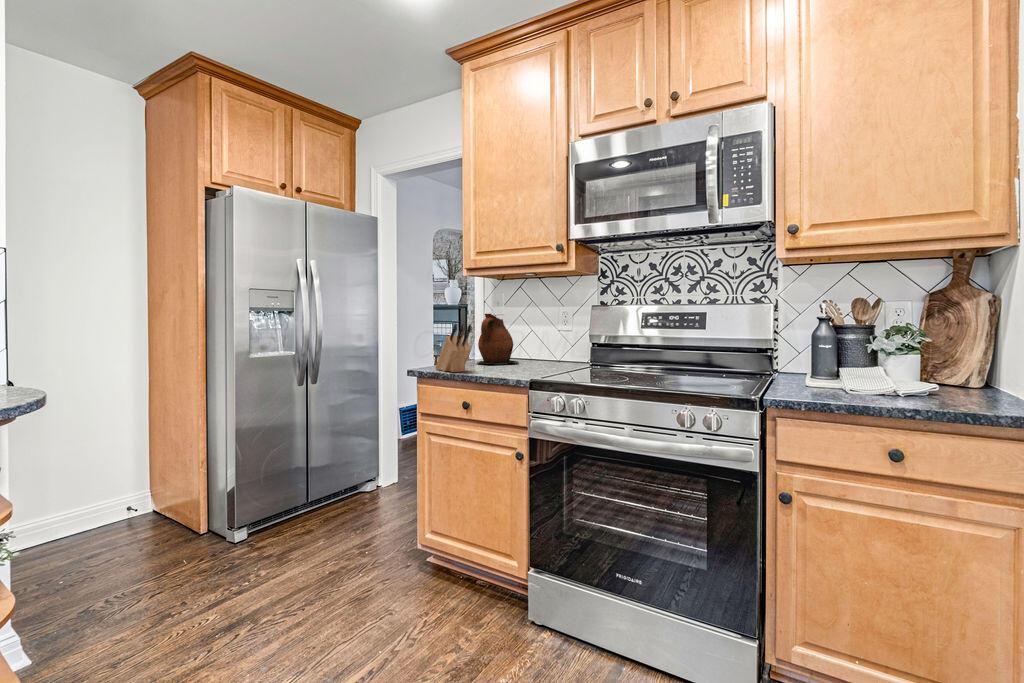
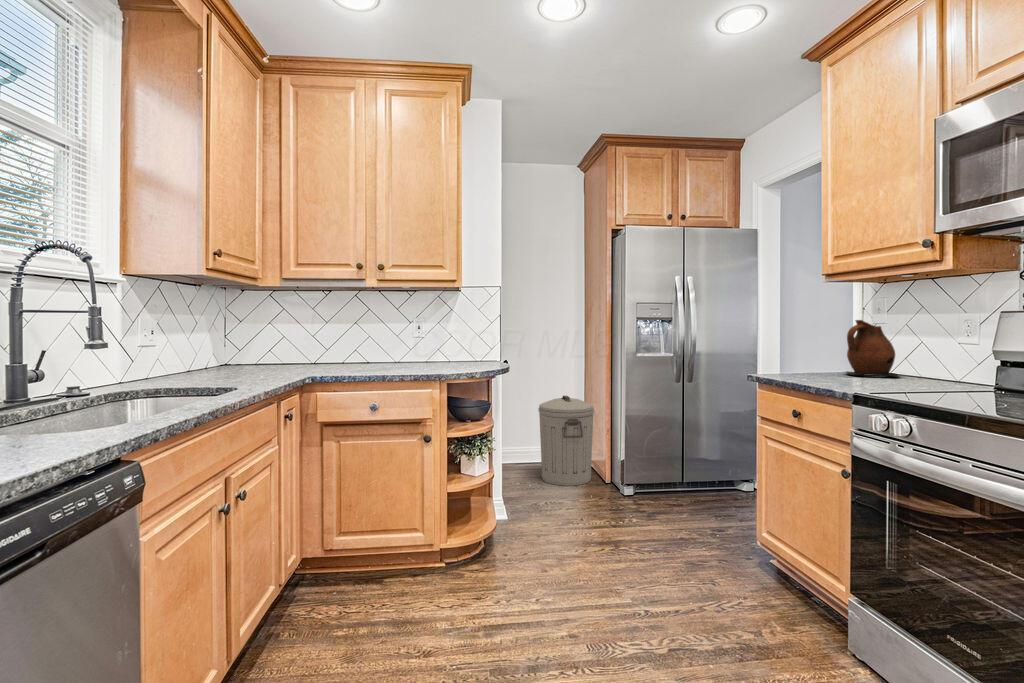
knife block: present [436,324,472,372] -> none [783,331,814,379]
trash can: none [71,425,175,563] -> present [538,396,594,486]

